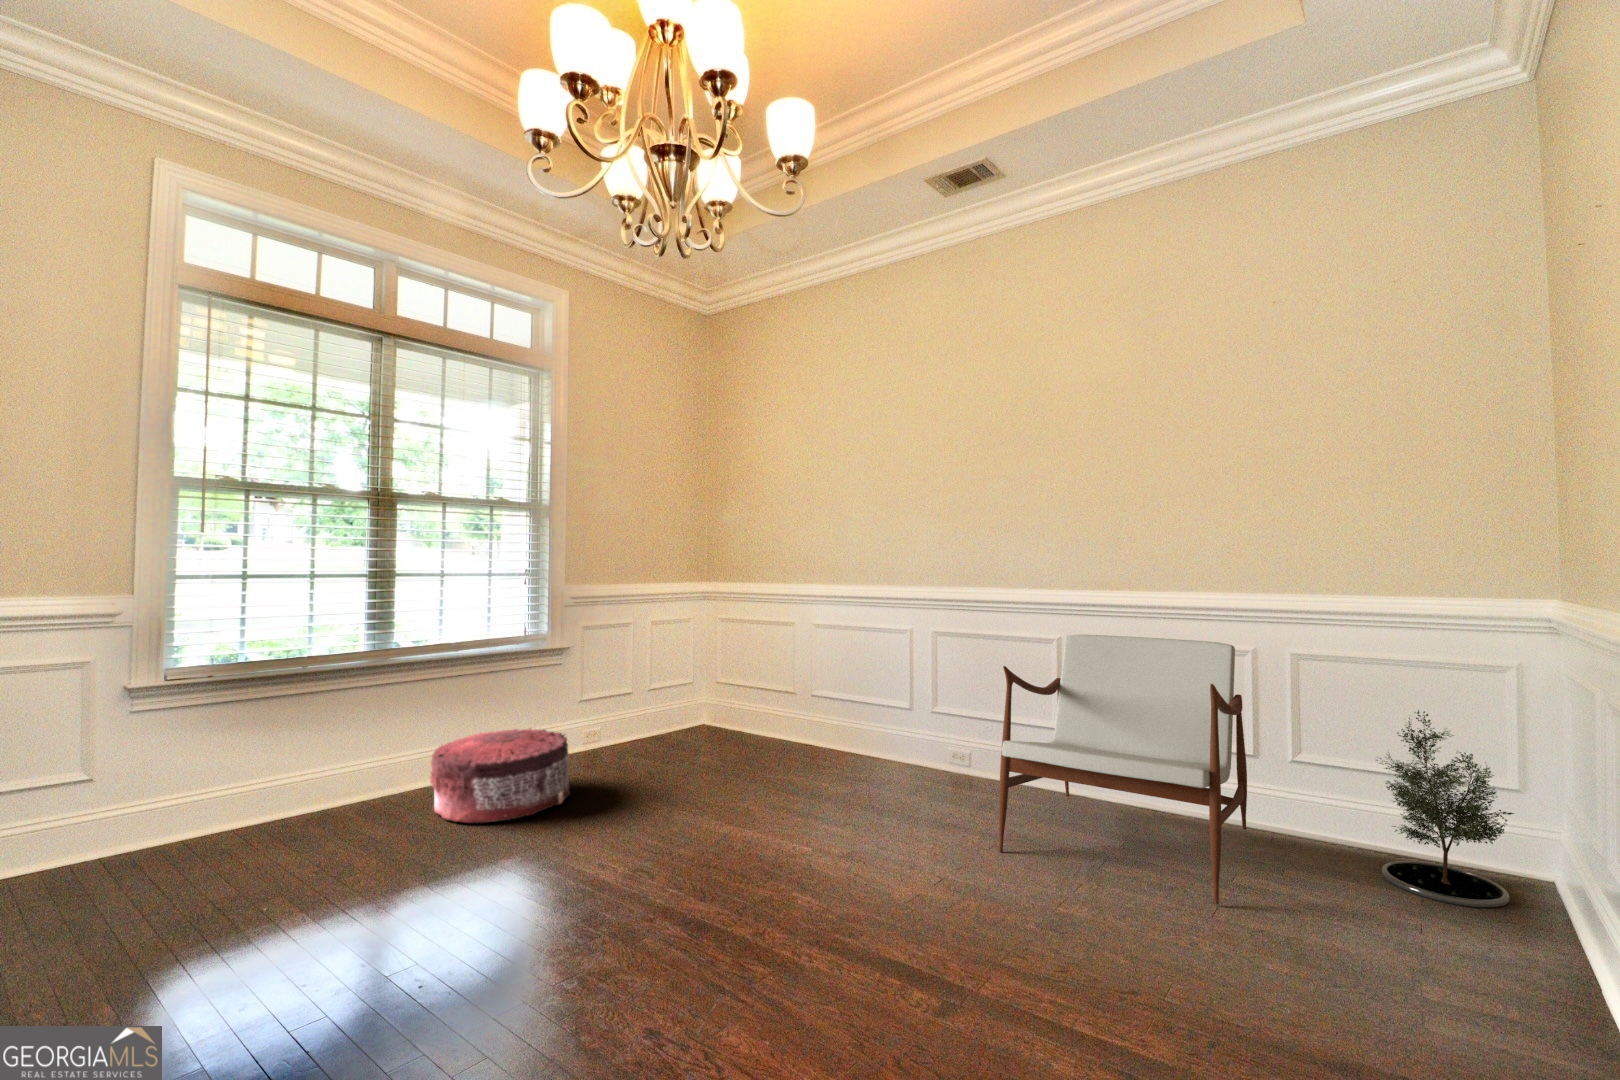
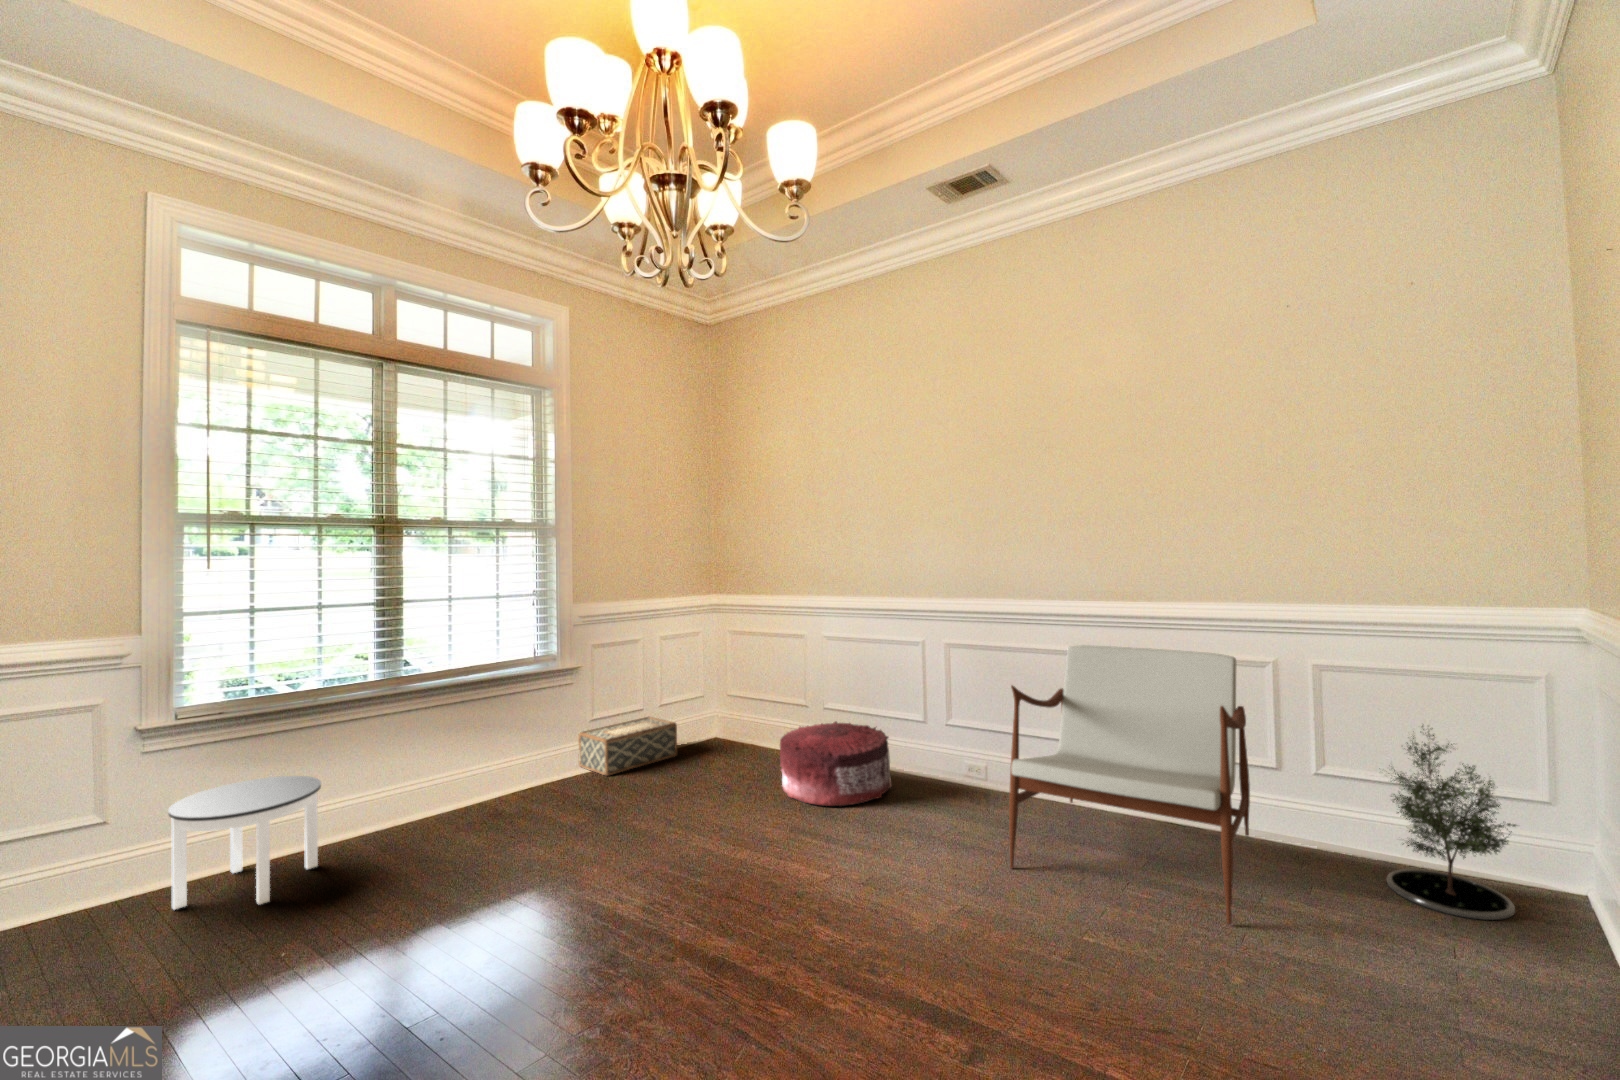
woven basket: none [567,707,668,762] -> present [578,717,677,776]
pouf: present [430,728,572,823] -> present [780,722,891,806]
round table: none [155,743,307,868] -> present [168,776,321,909]

